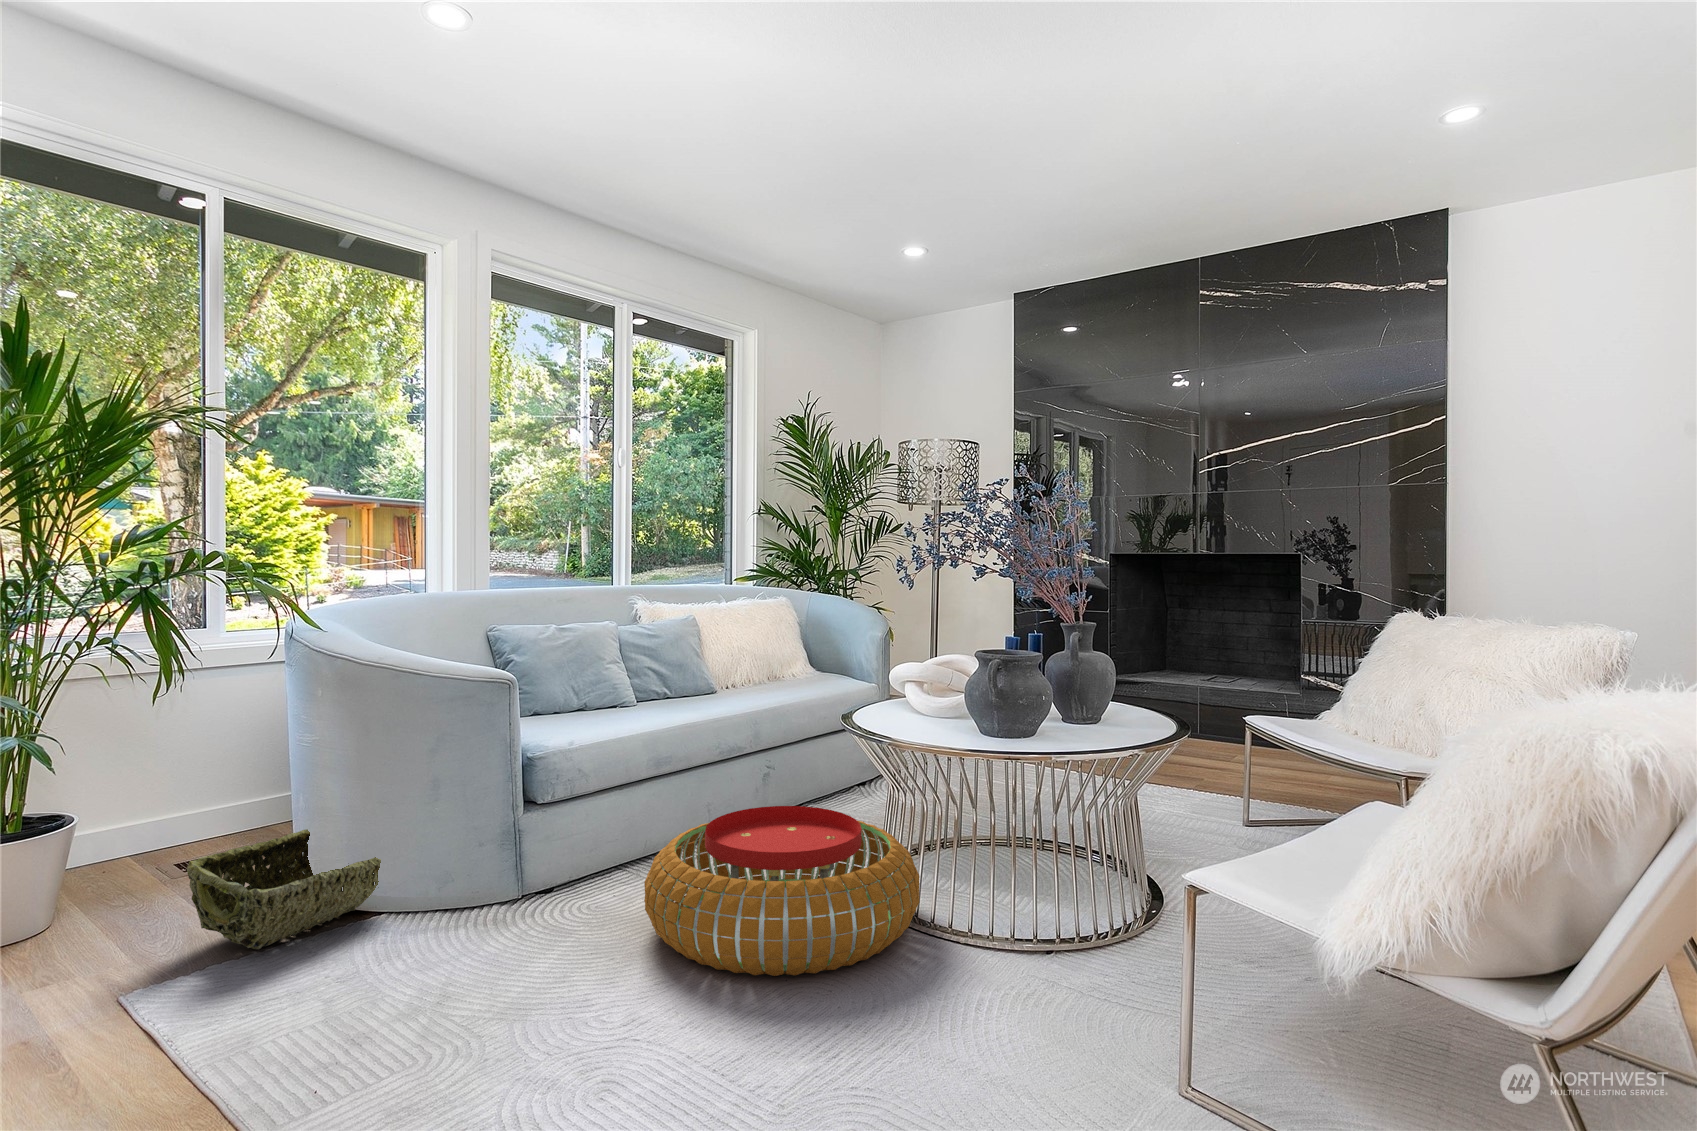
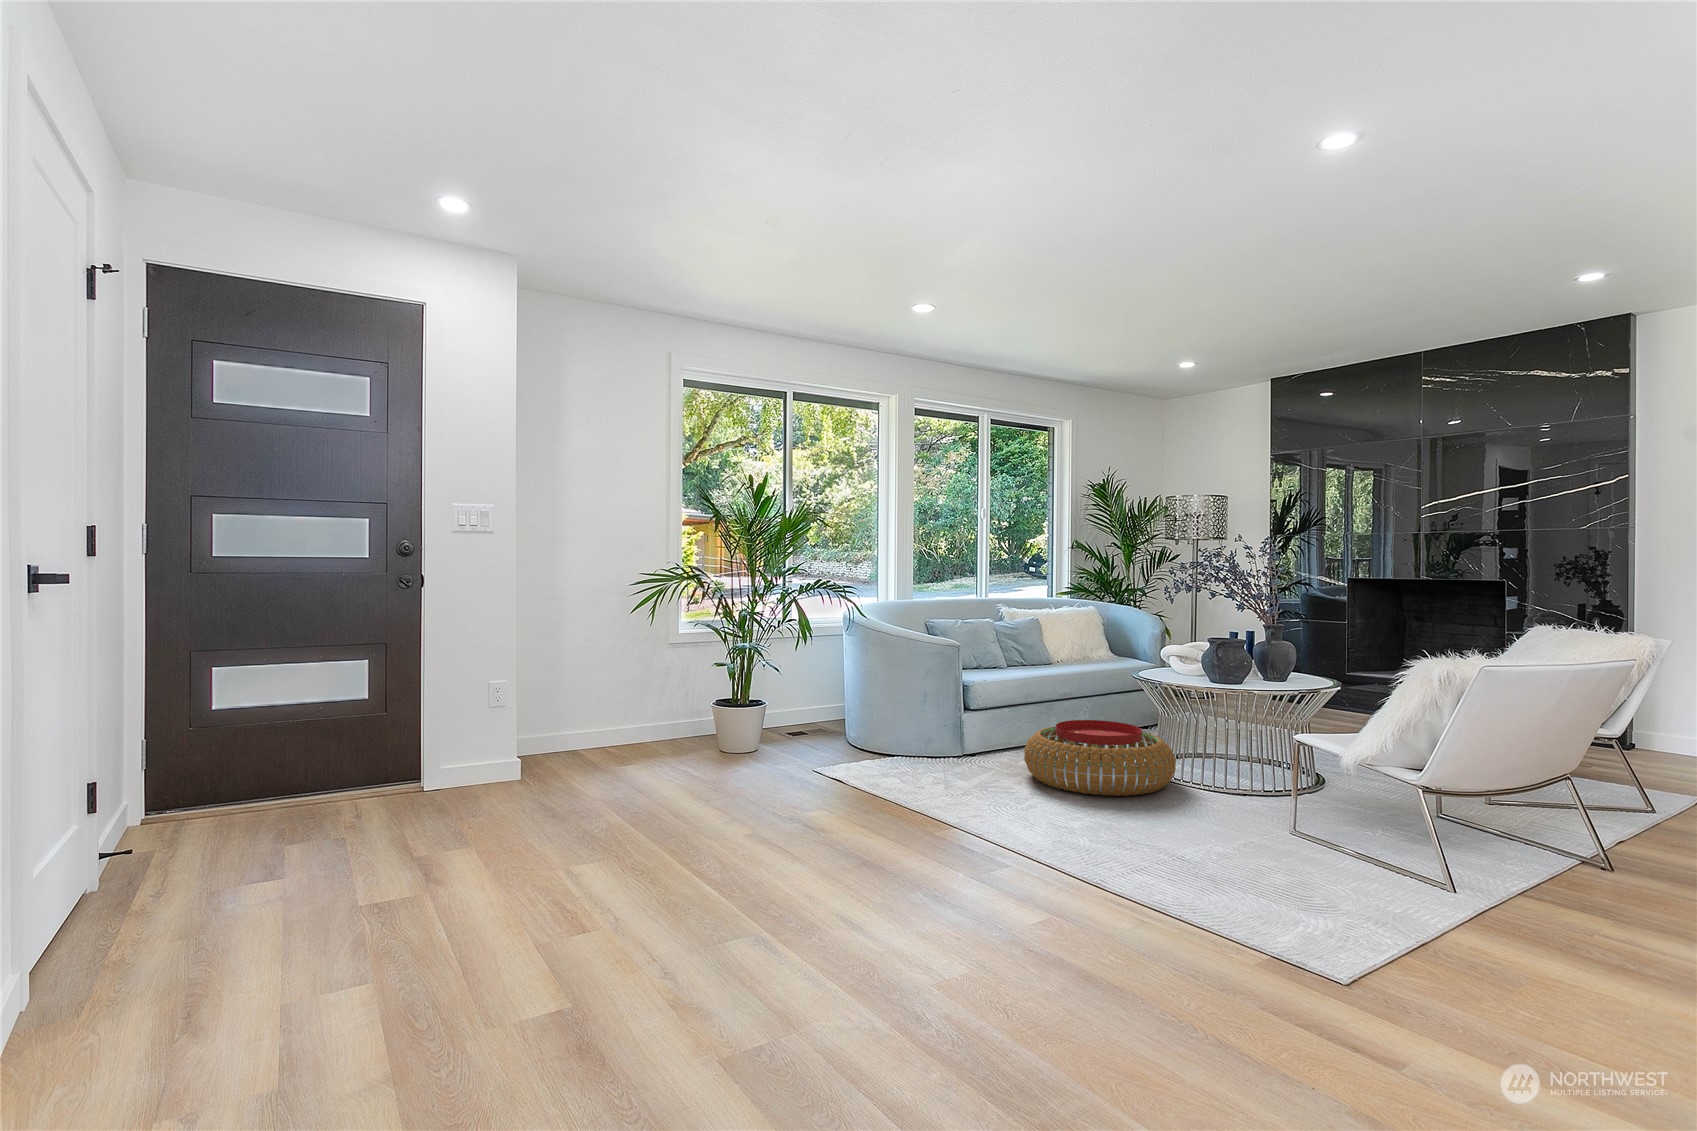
woven basket: present [187,829,381,949] -> none [812,716,895,765]

